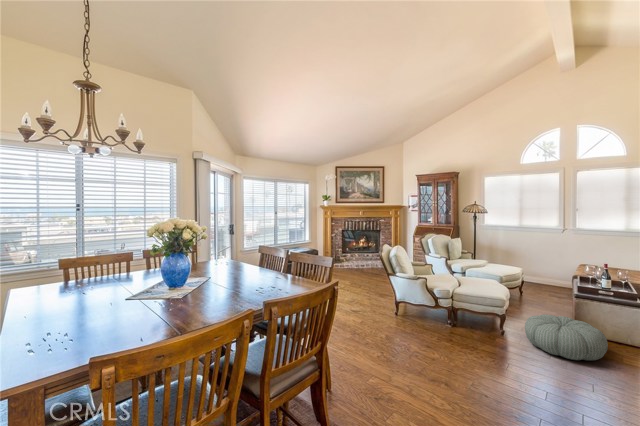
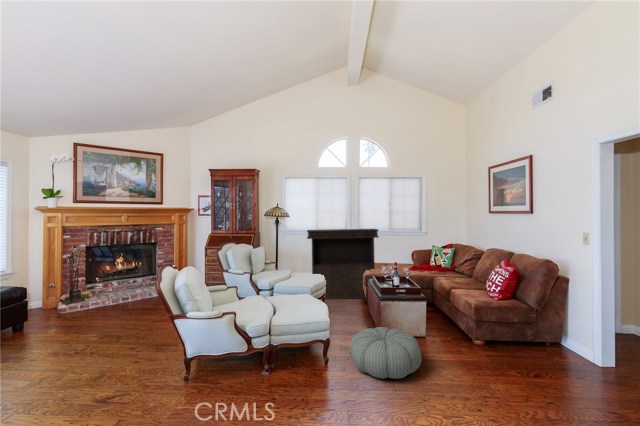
console table: none [504,225,596,301] -> present [307,229,379,299]

